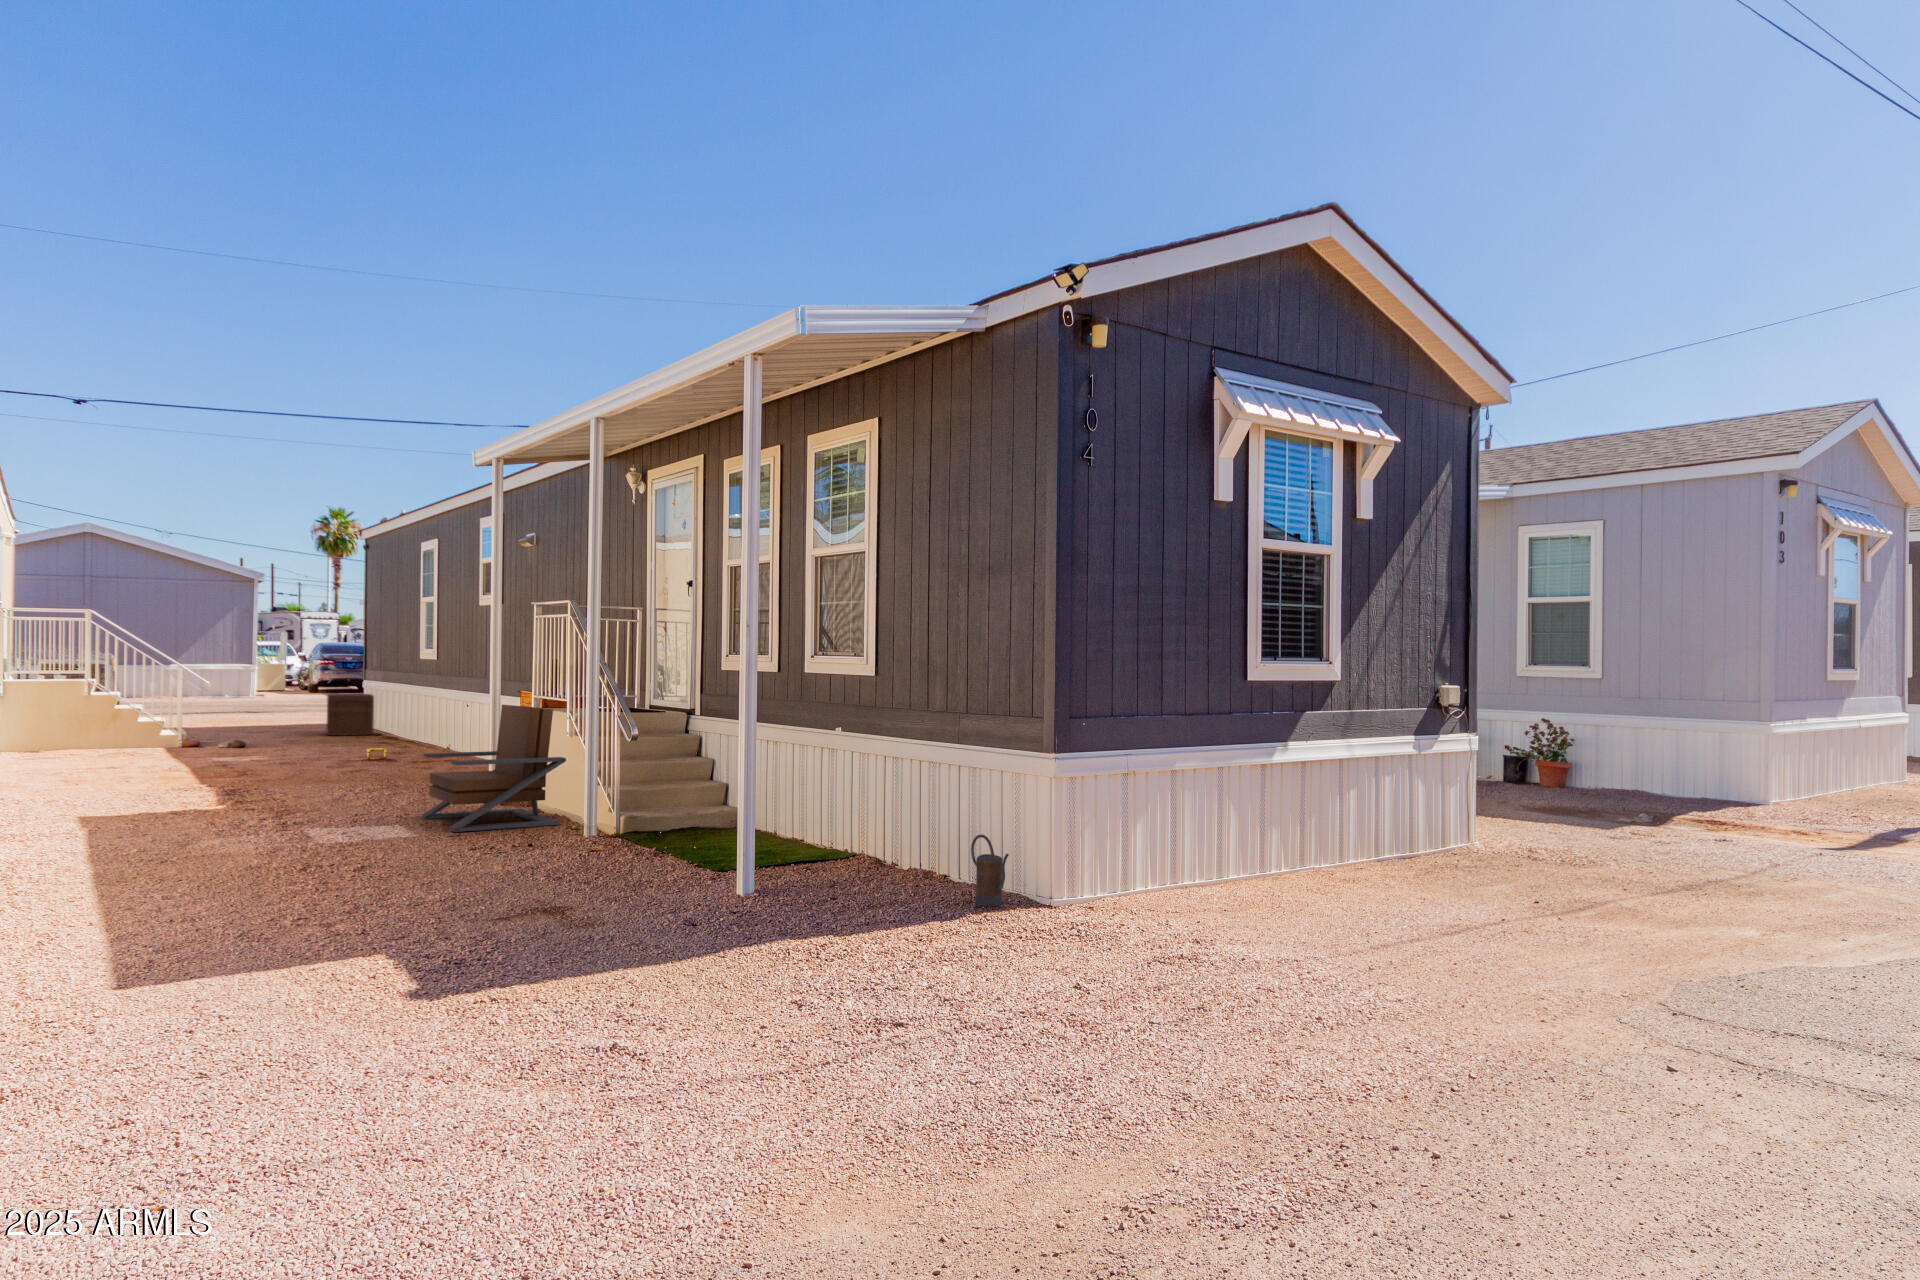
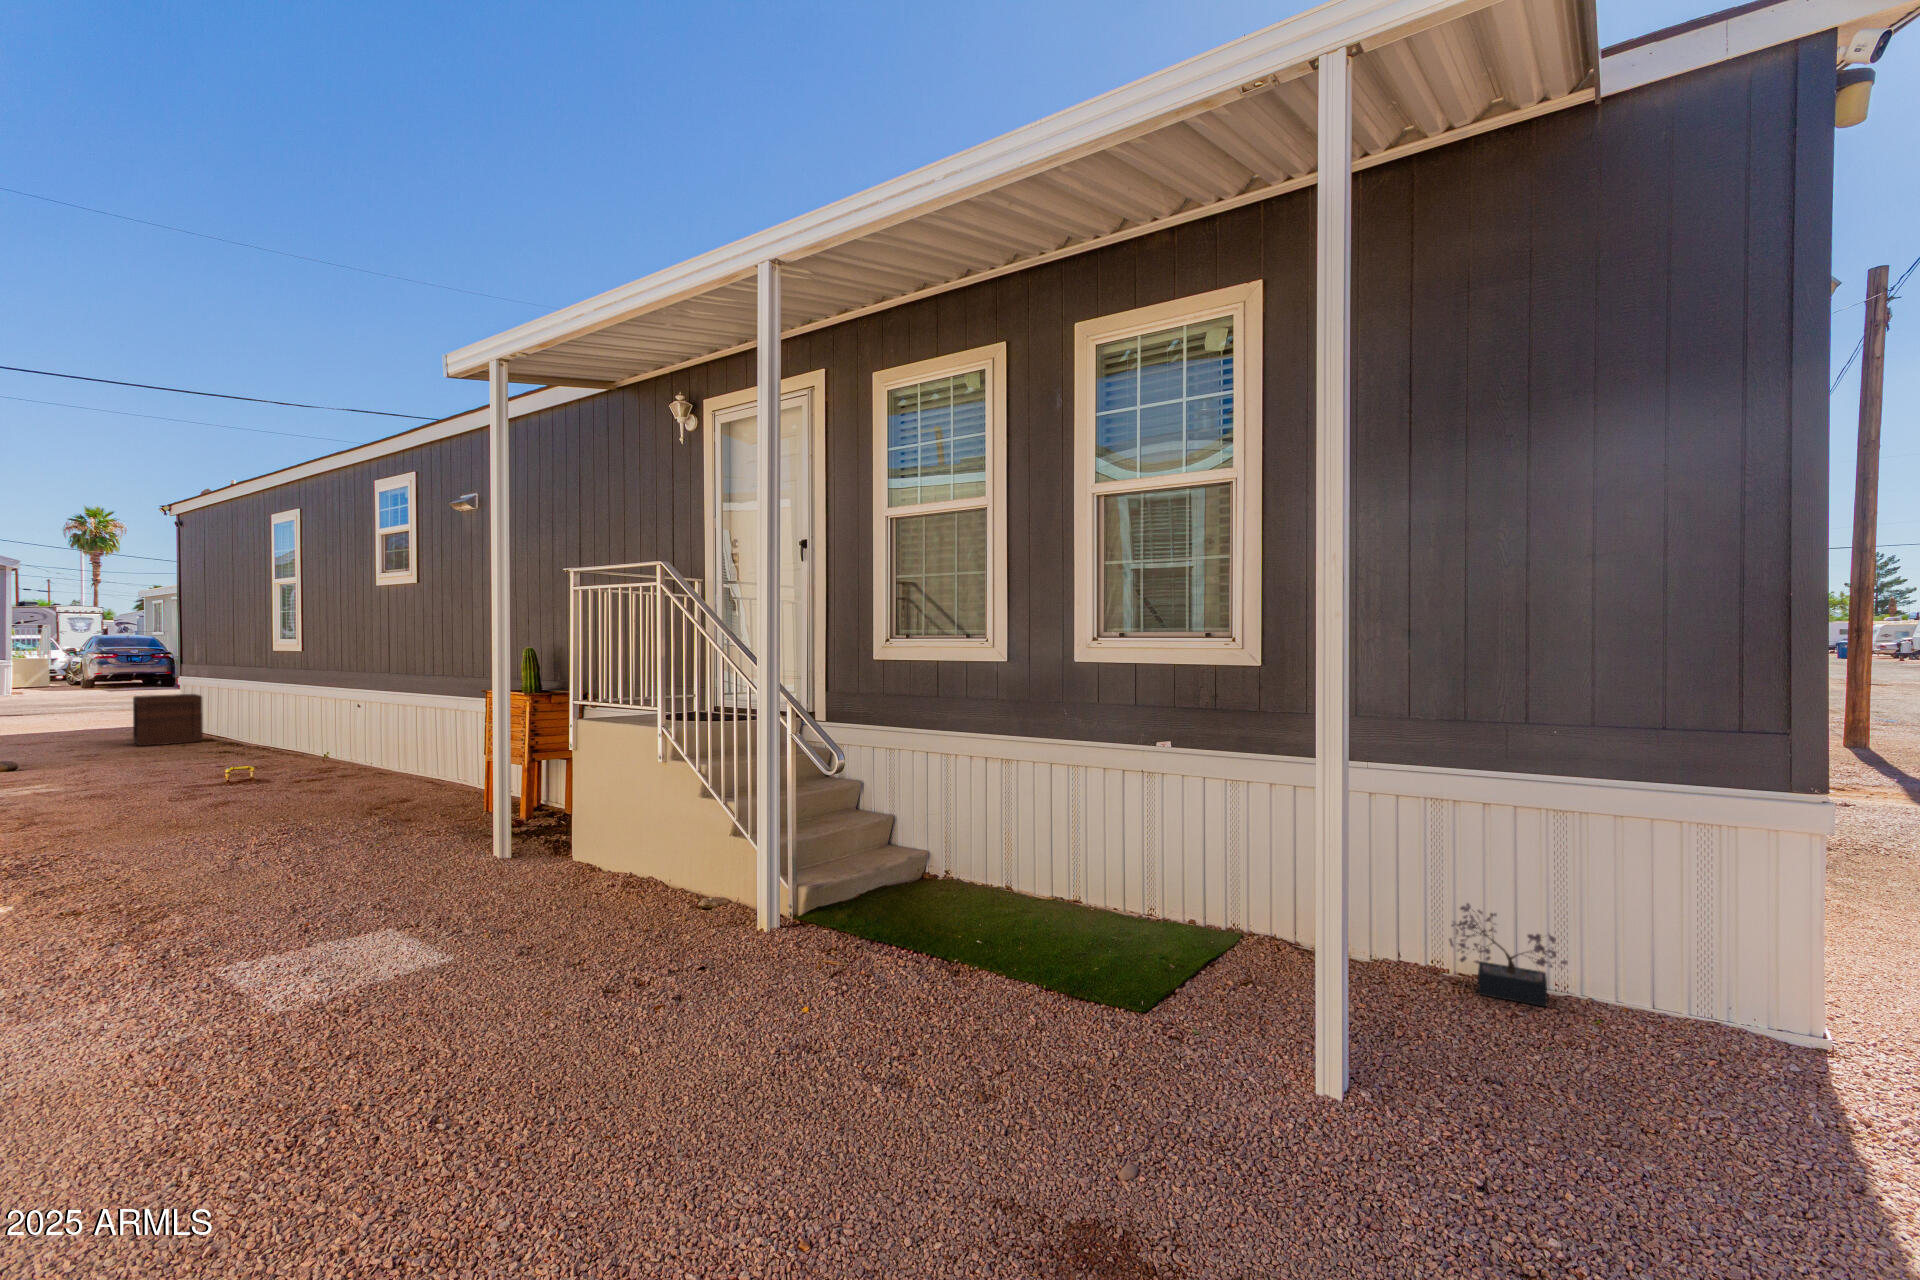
lounge chair: present [422,705,566,832] -> none [419,719,678,943]
decorative plant: none [905,830,964,890] -> present [1449,903,1567,1007]
watering can: present [971,835,1009,906] -> none [1651,924,1785,1050]

